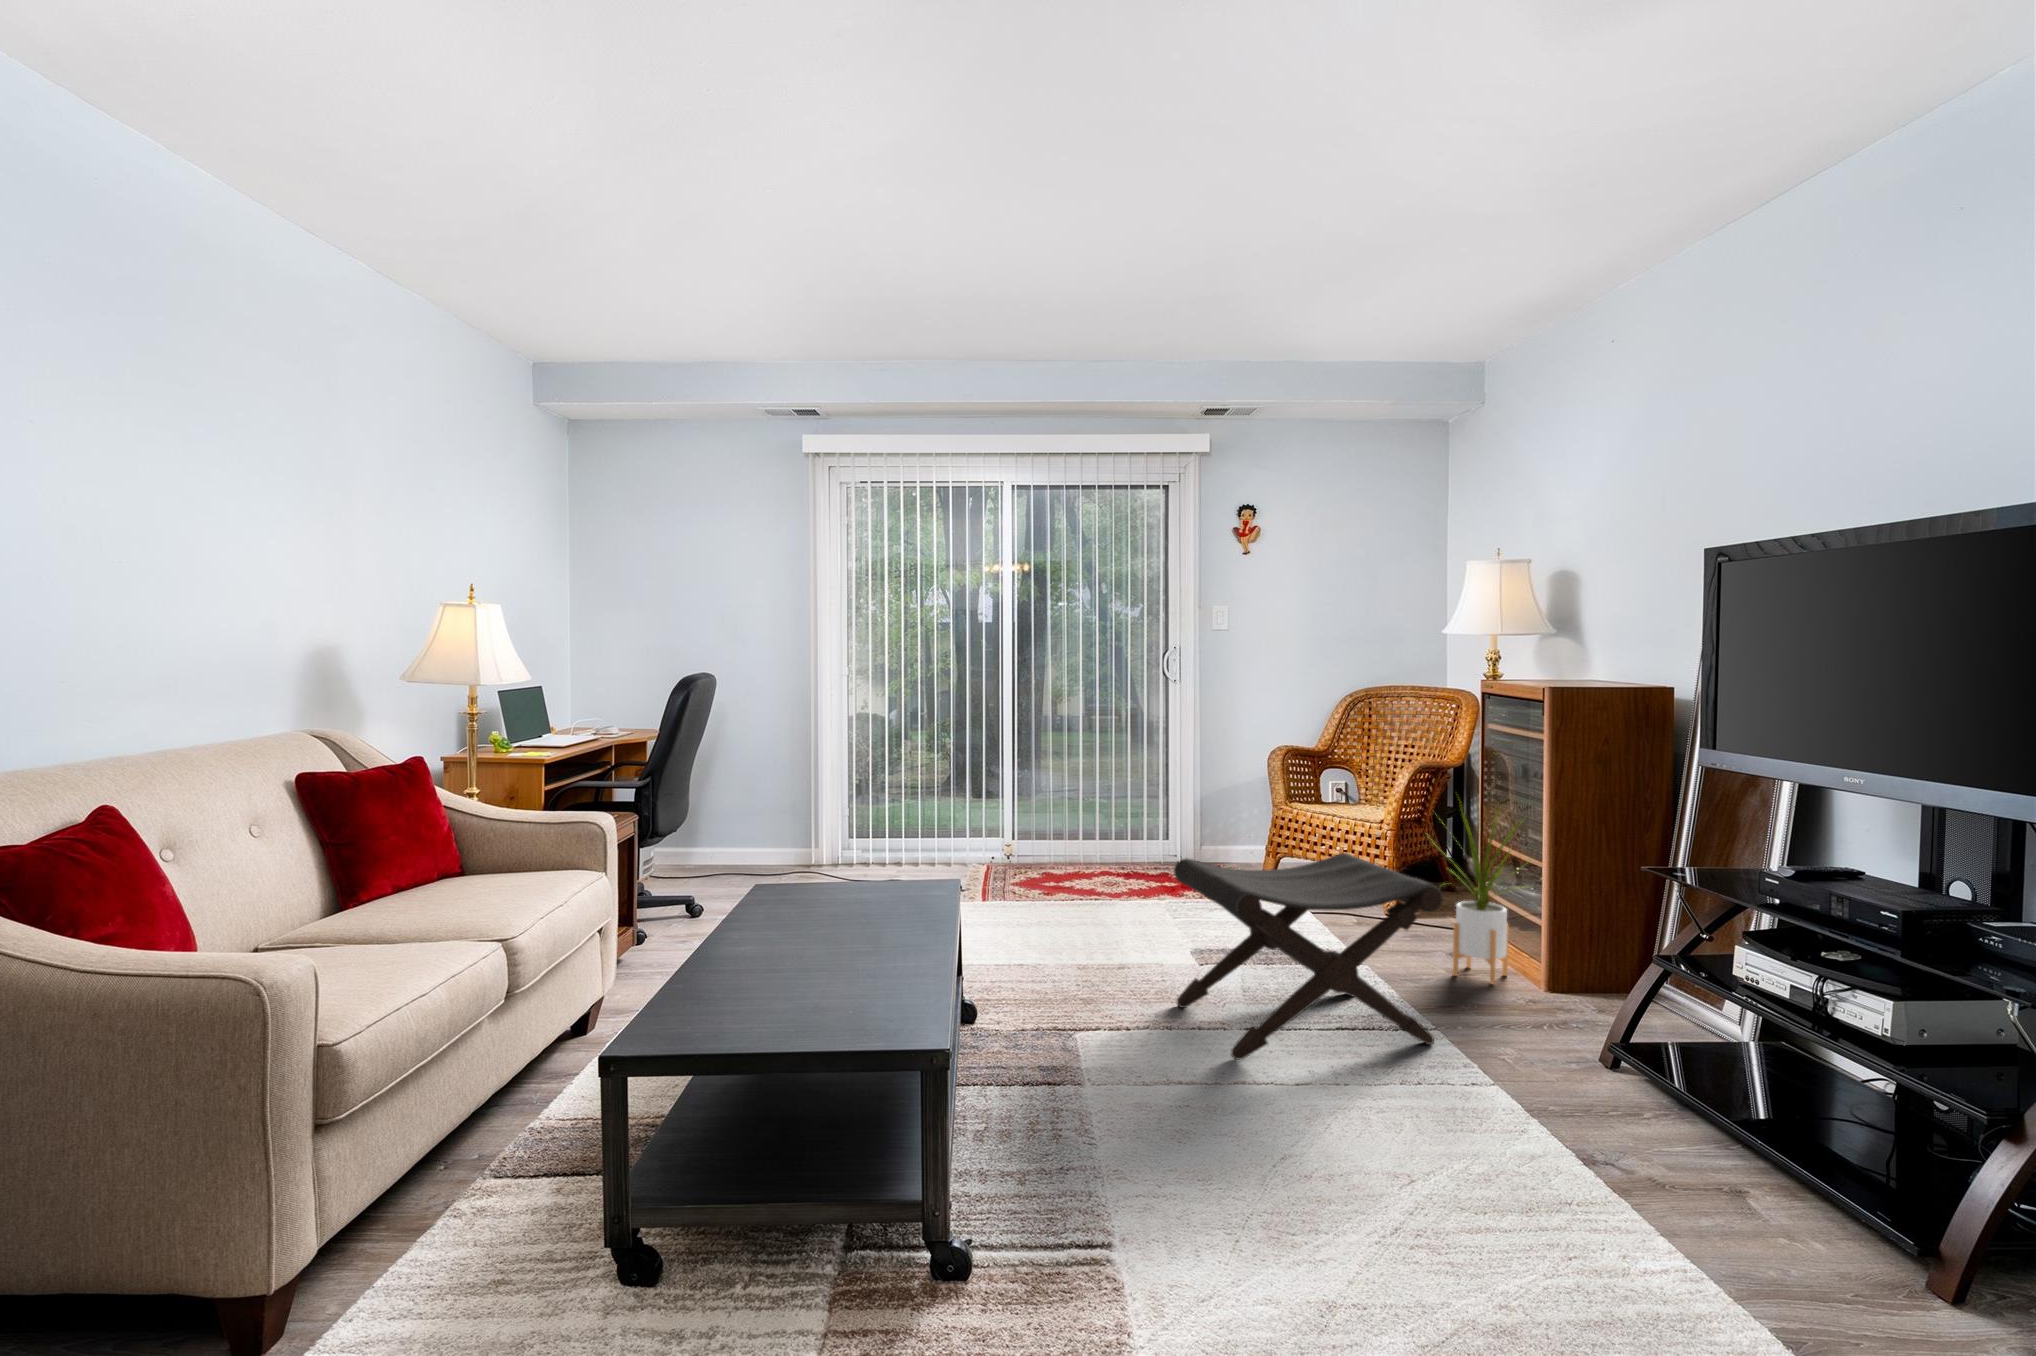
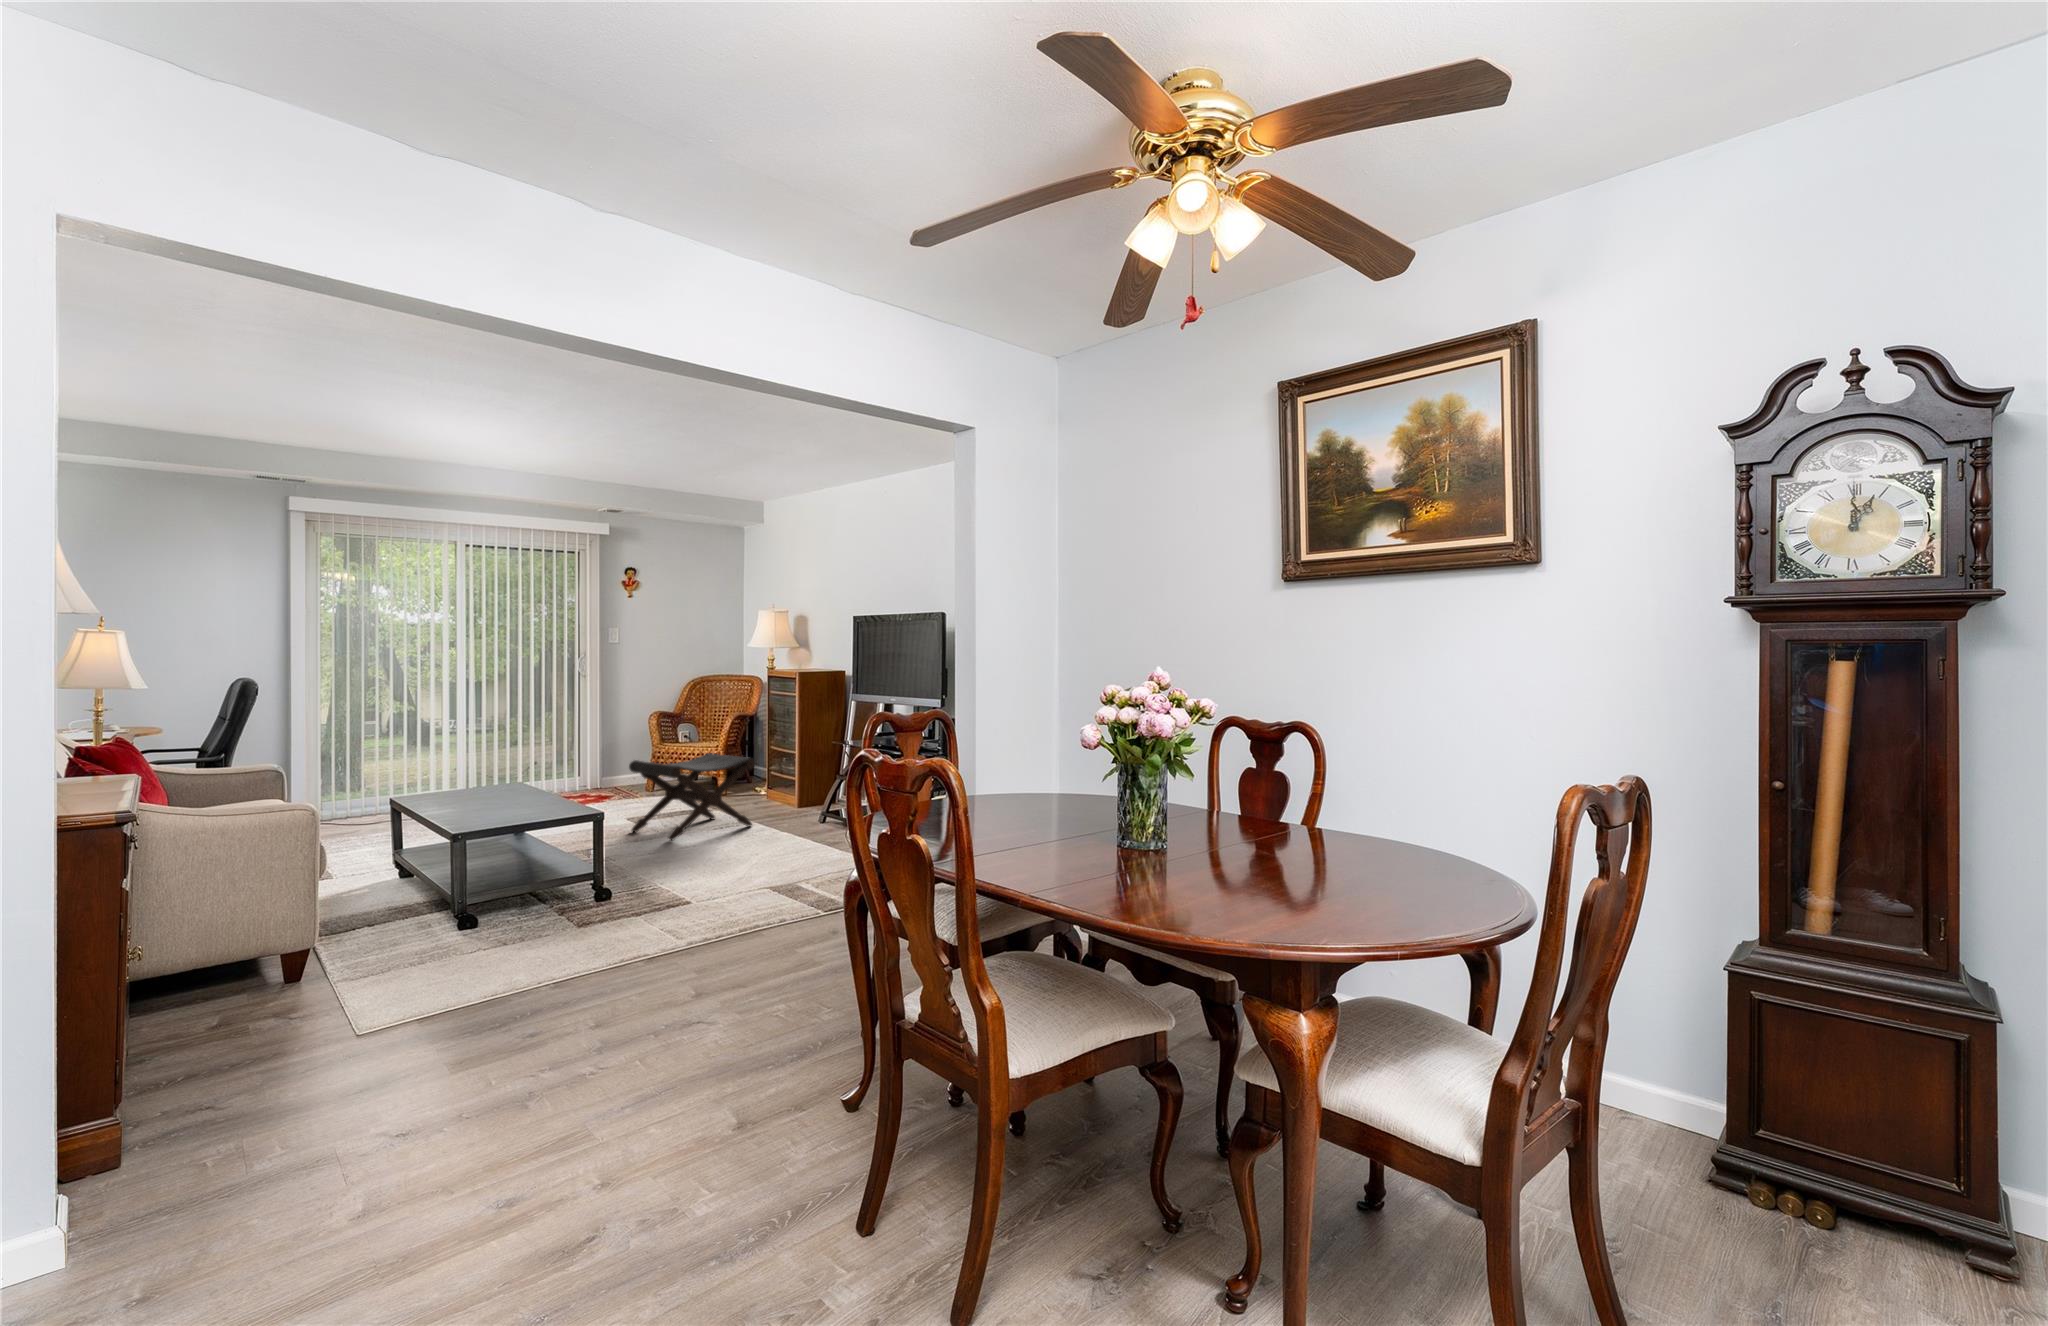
house plant: present [1437,805,1520,984] -> none [743,723,791,809]

